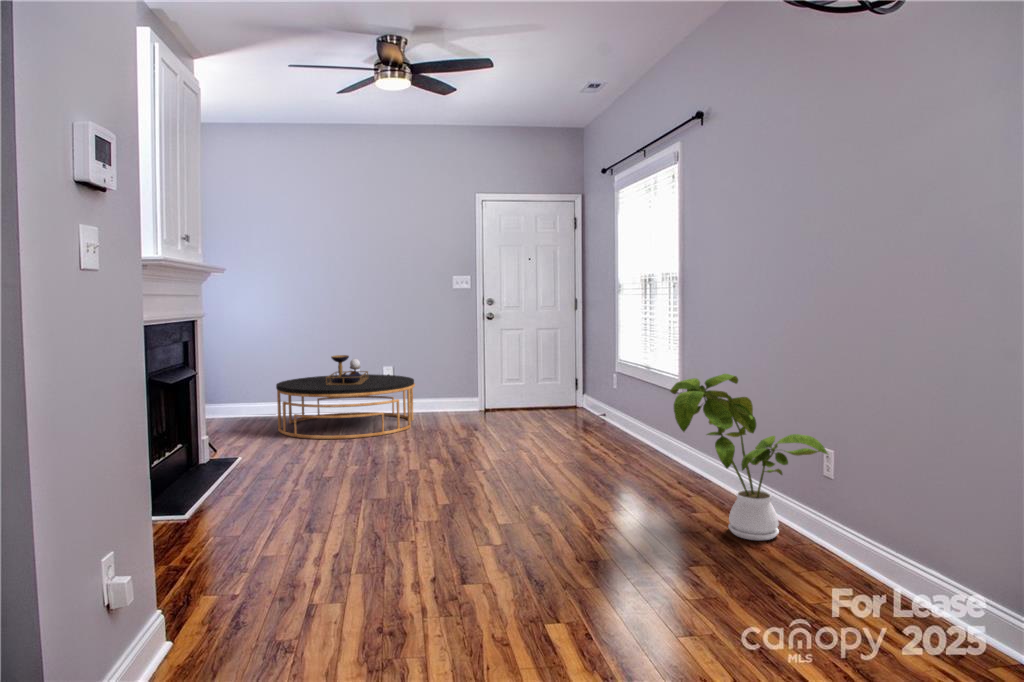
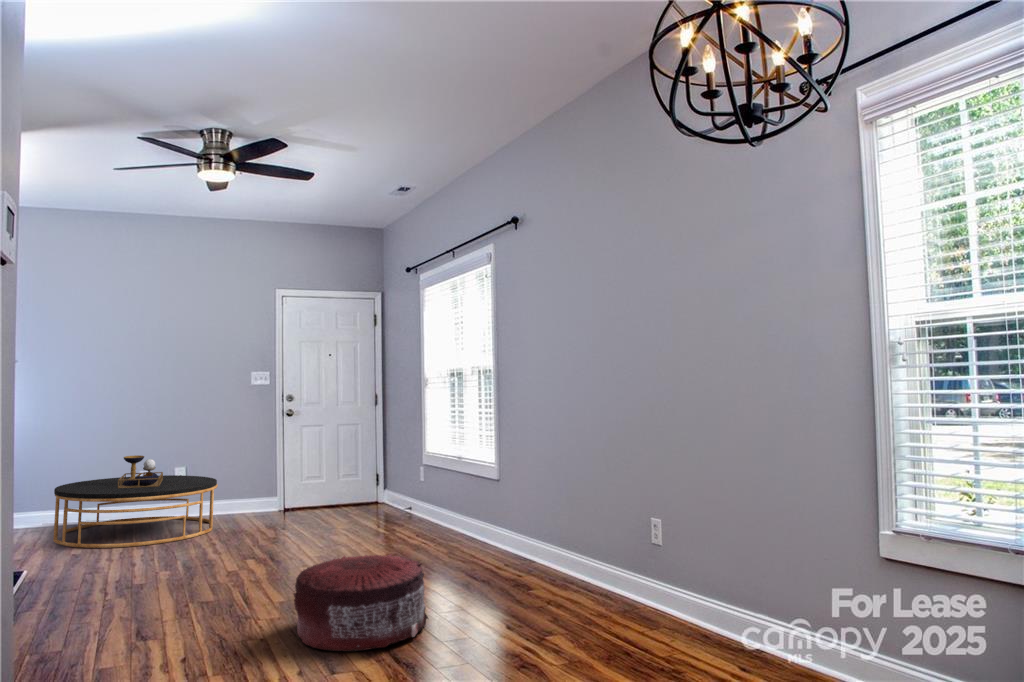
house plant: present [670,374,828,540] -> none [494,467,619,606]
pouf: none [441,463,589,568] -> present [294,554,428,651]

